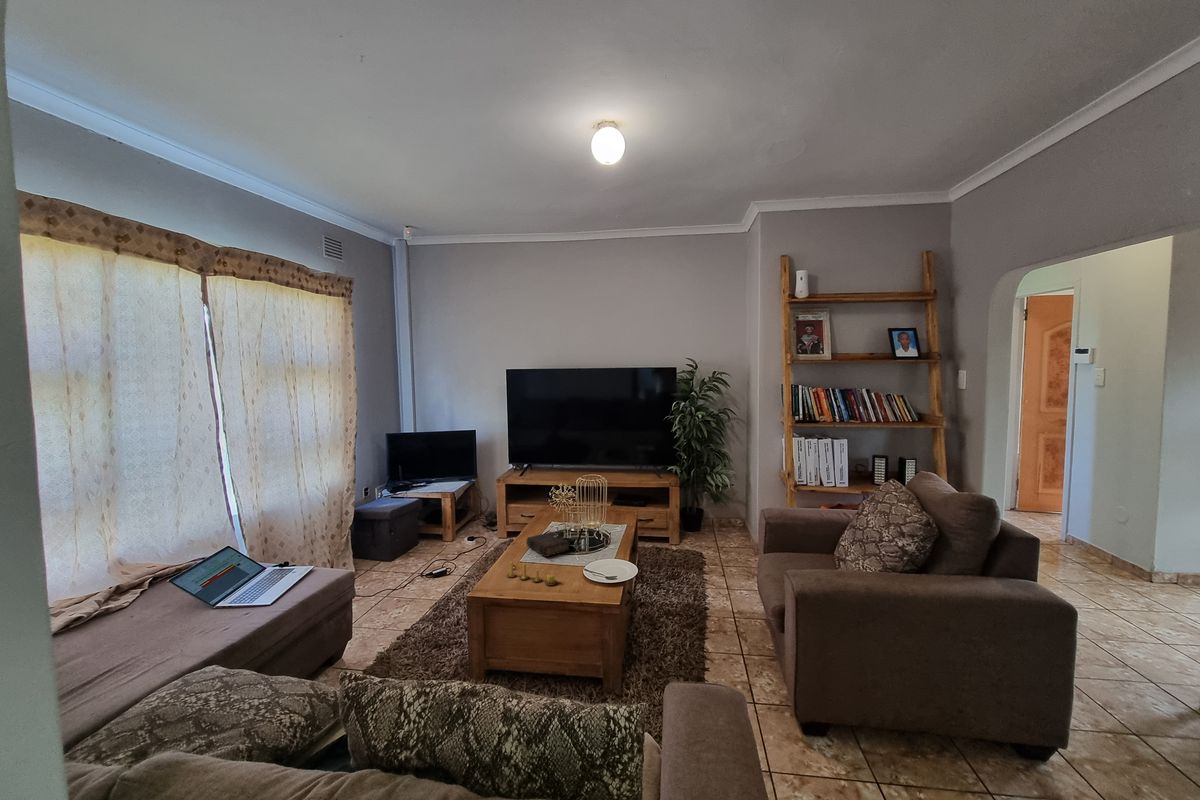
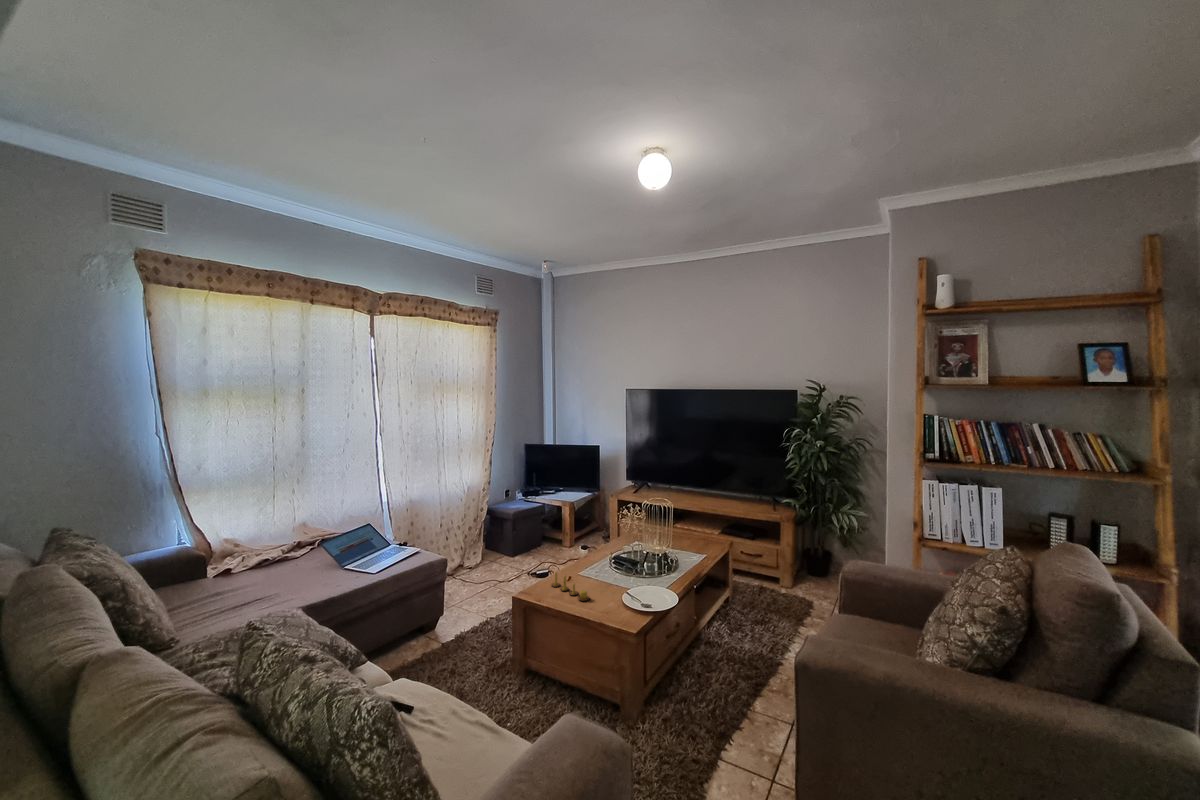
book: present [527,532,569,557] -> none [588,550,624,579]

